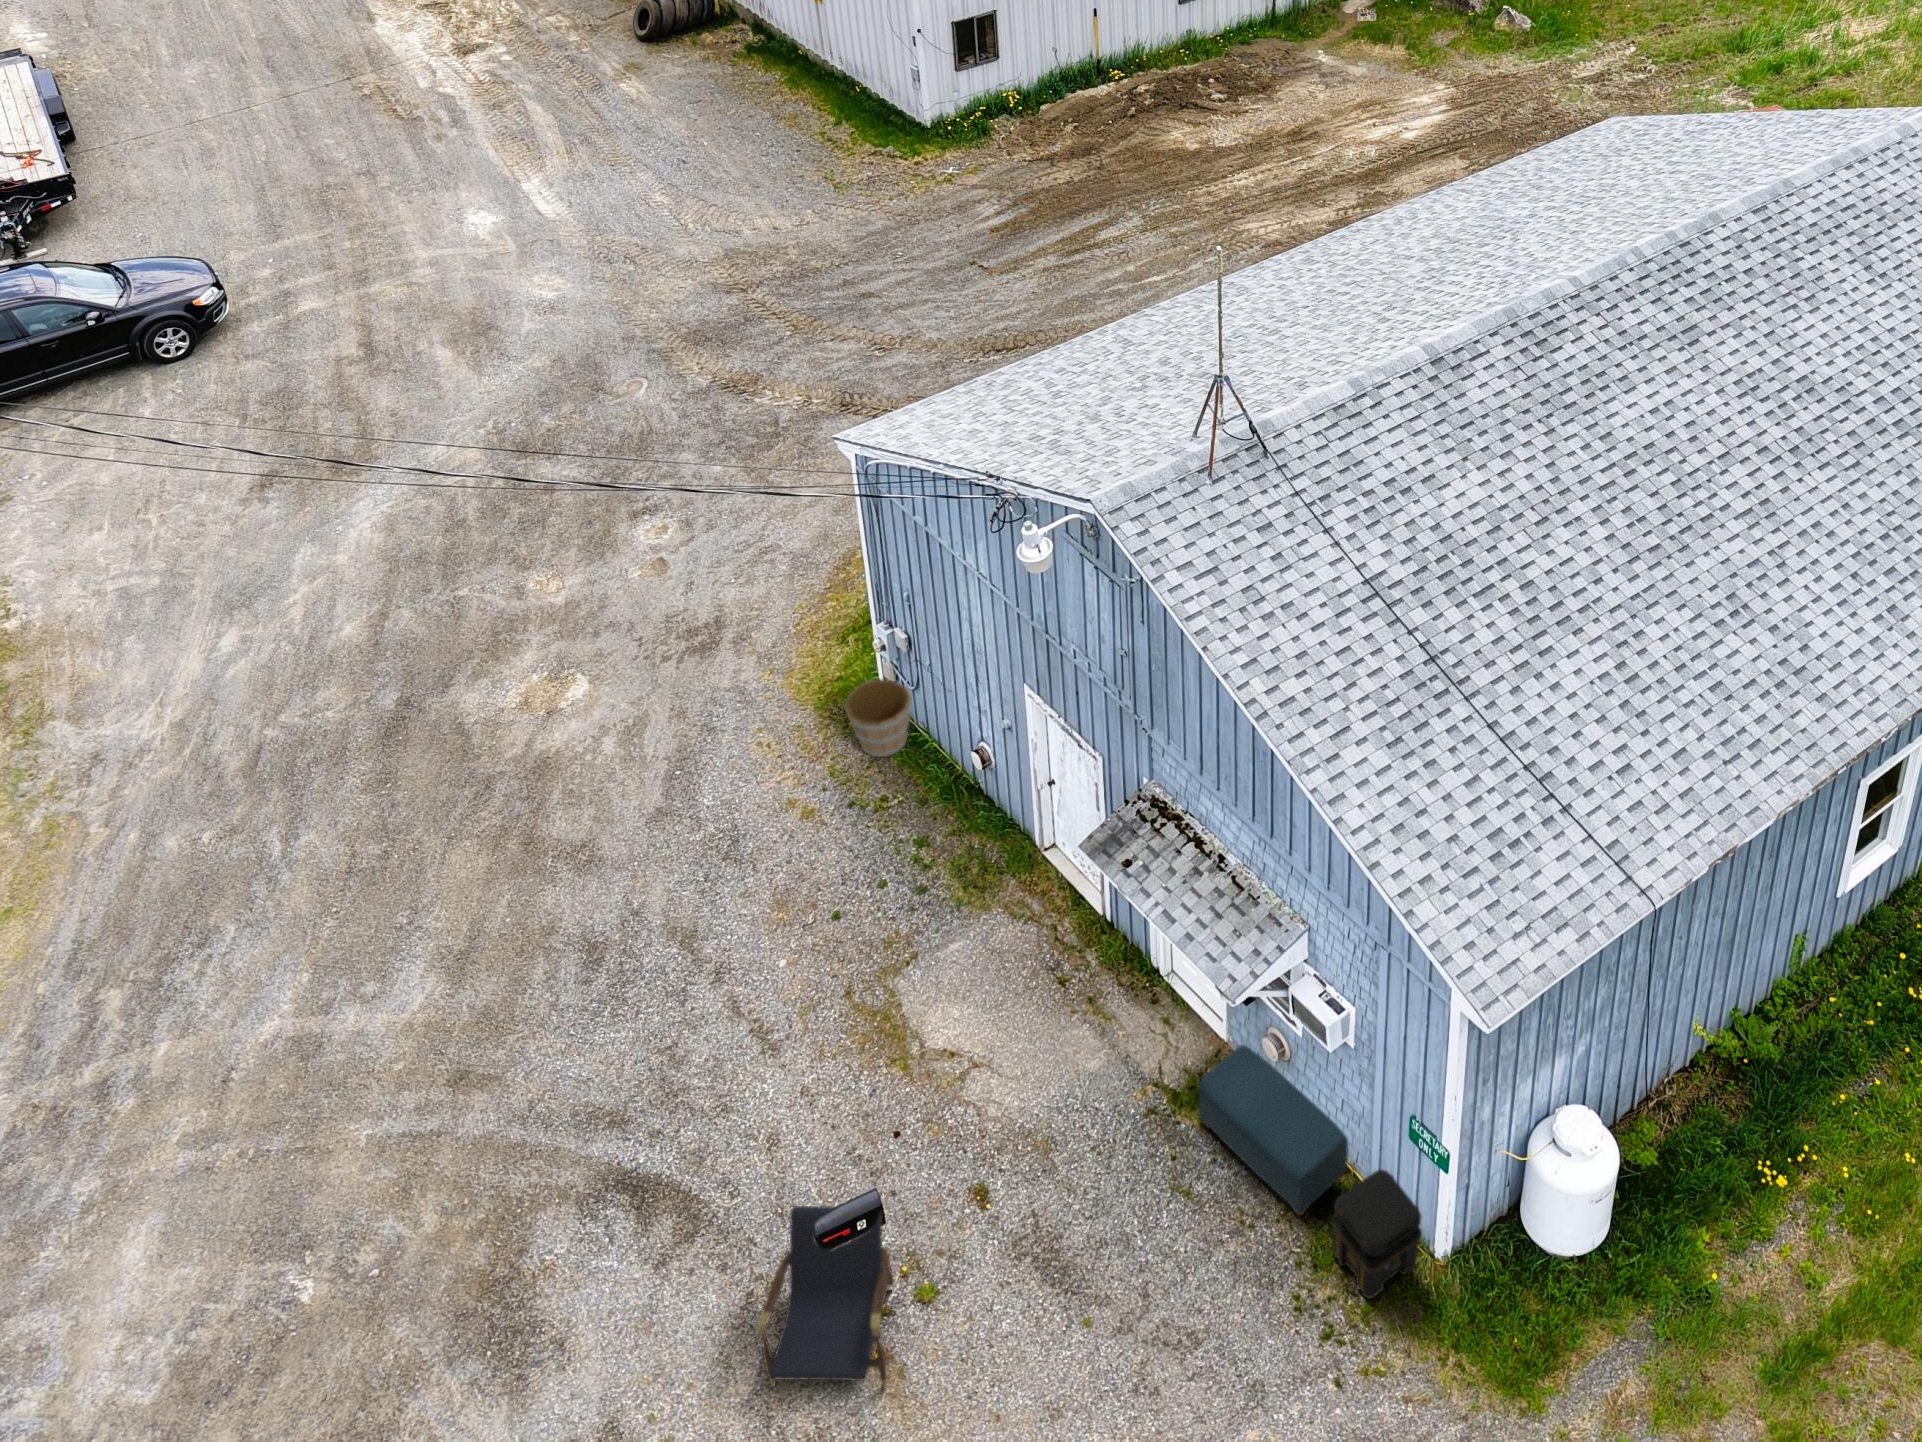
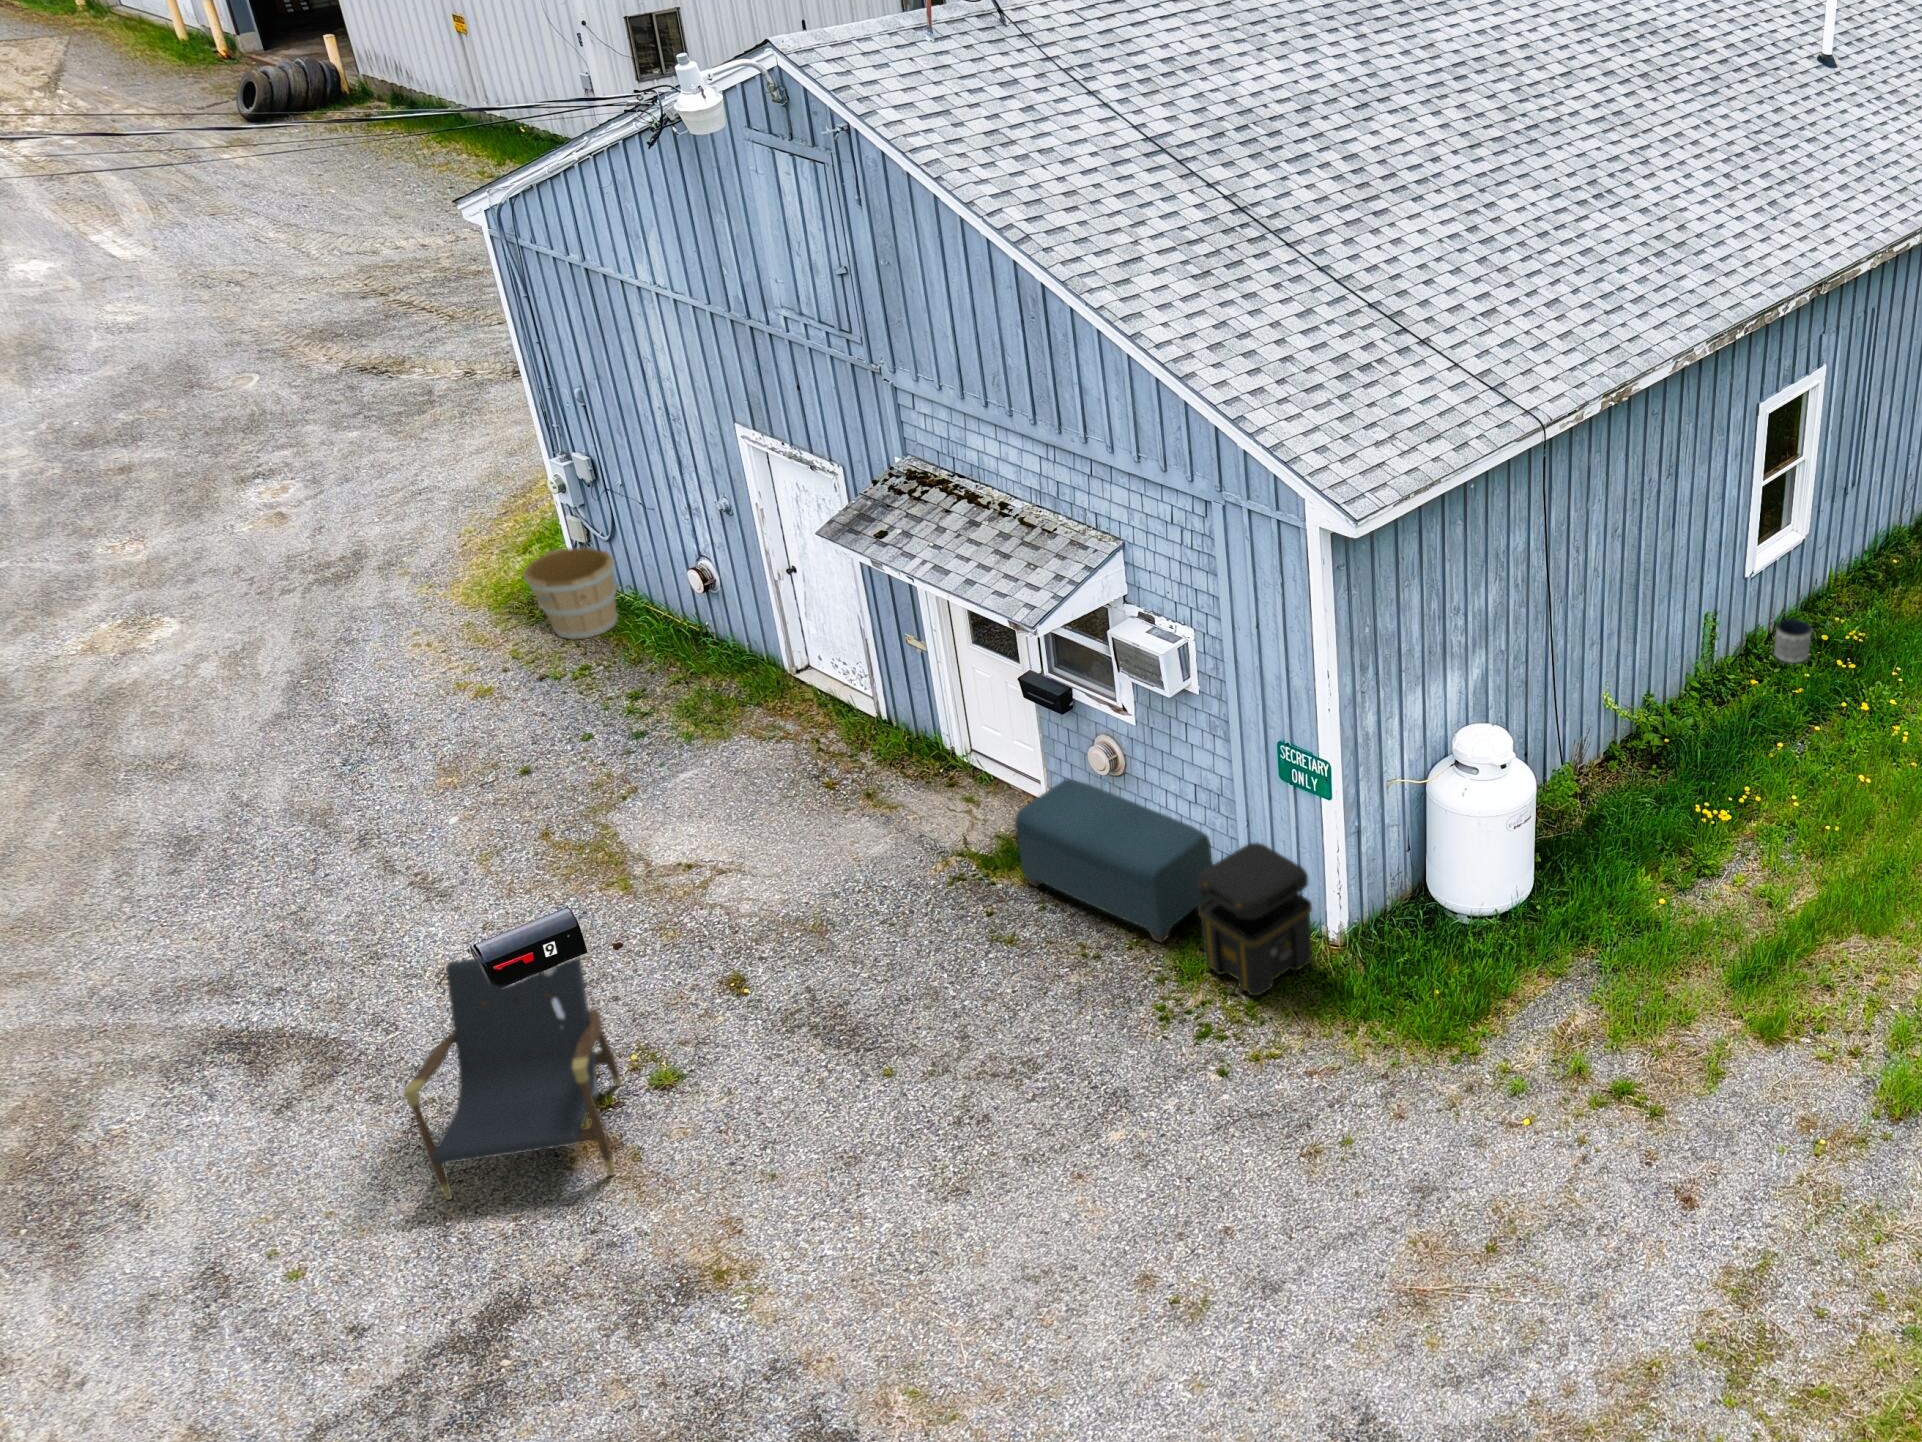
planter: none [1849,926,1885,968] -> present [1774,619,1811,663]

